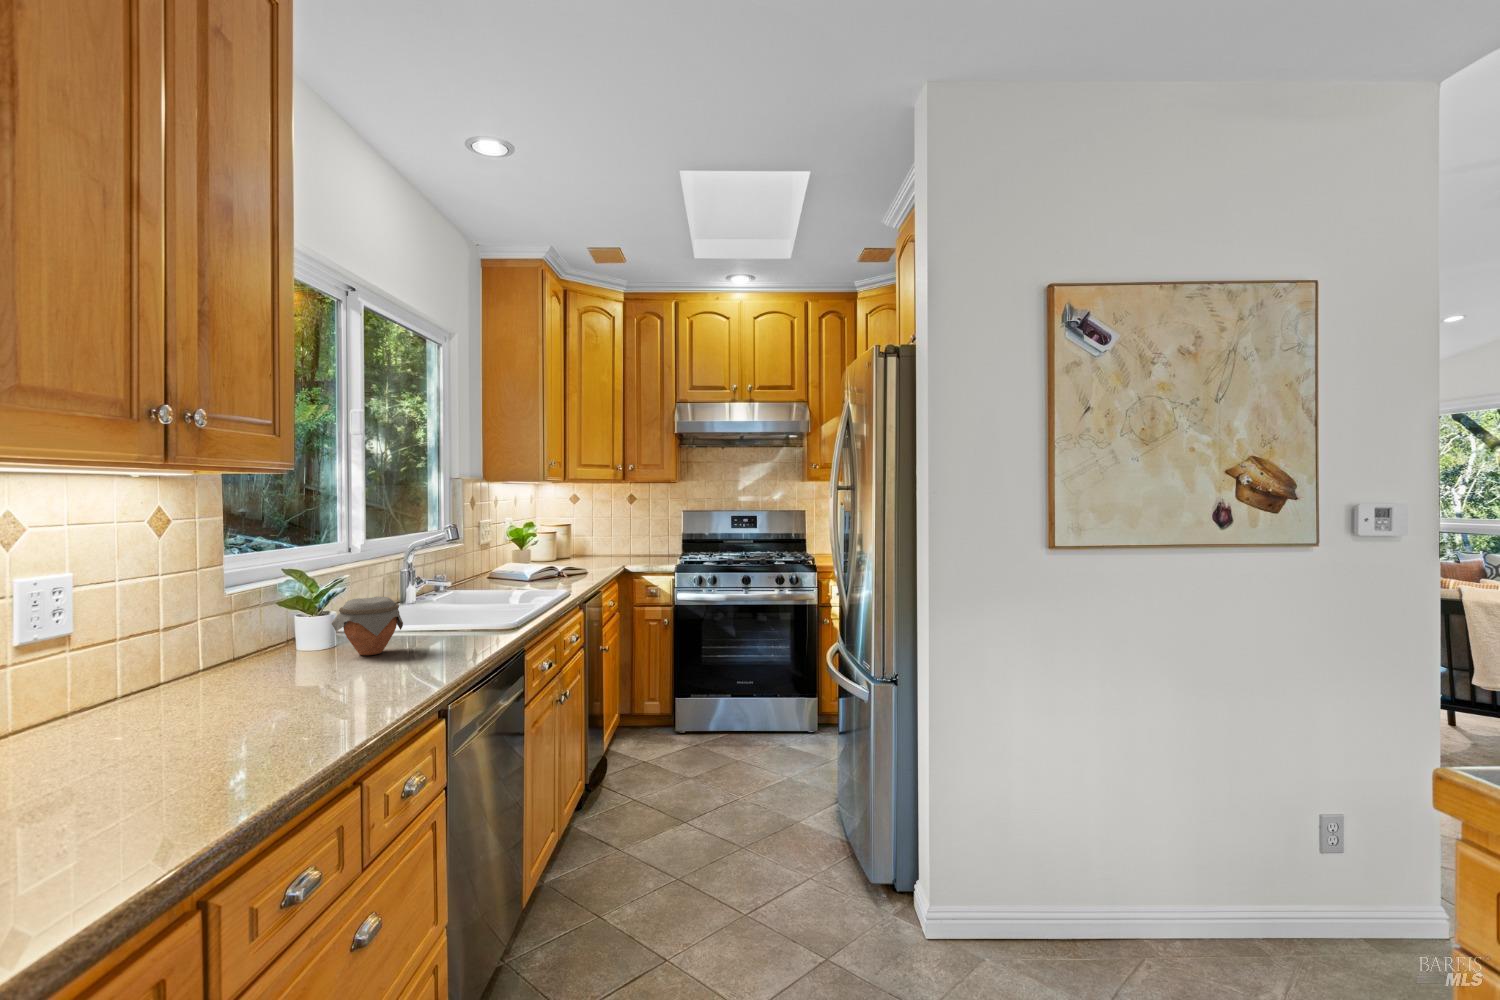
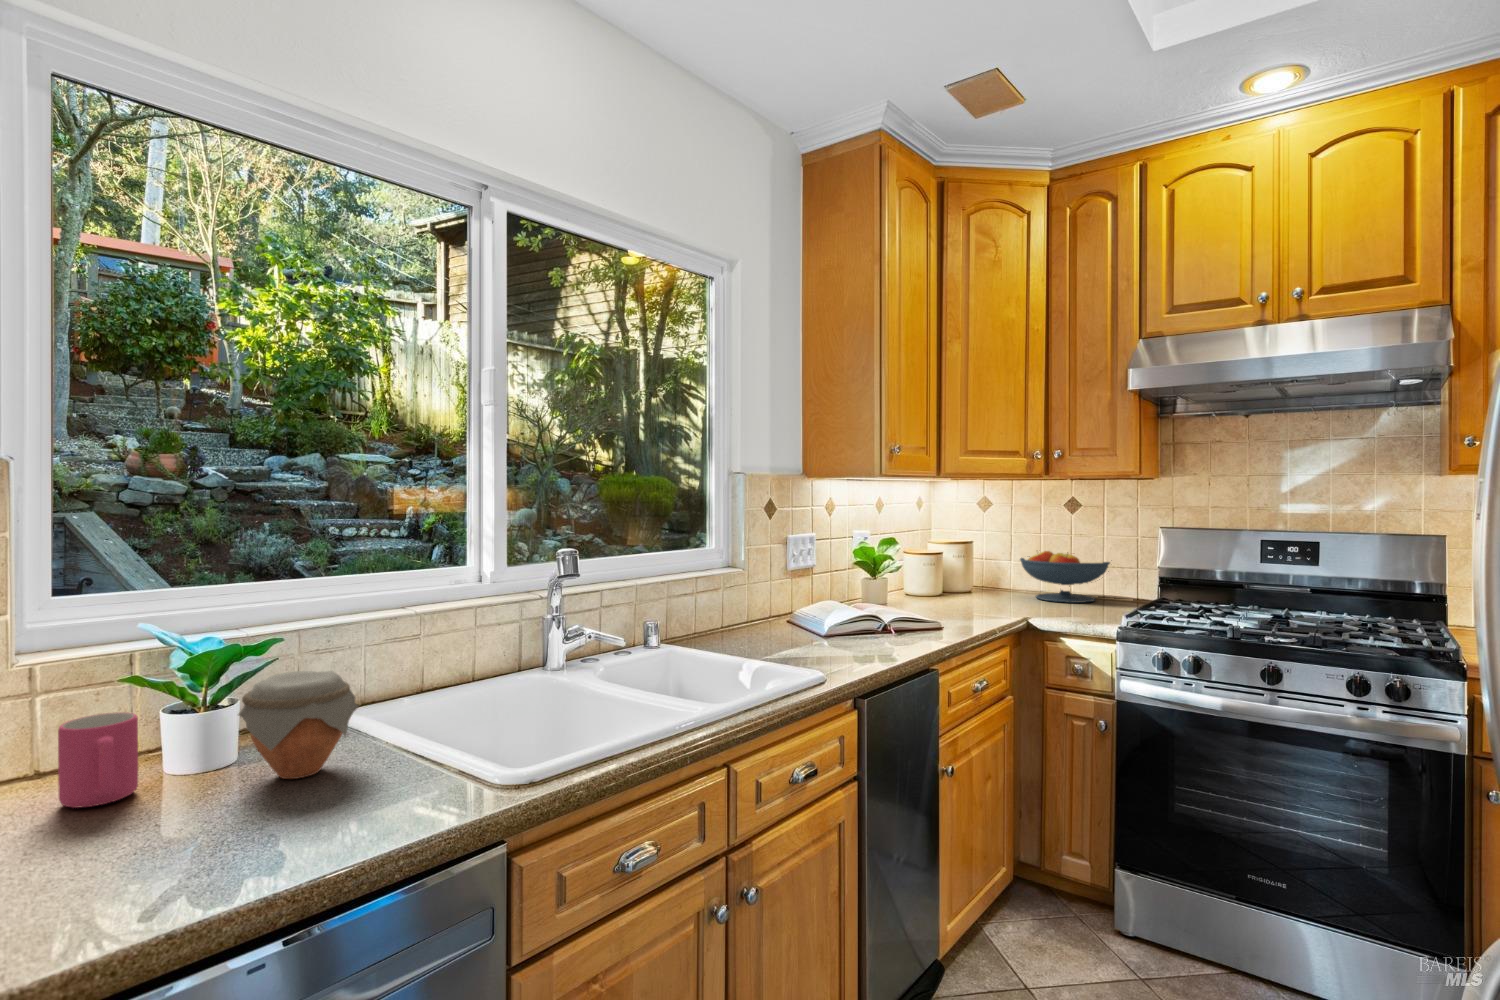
fruit bowl: none [602,523,656,558] -> present [1020,551,1110,603]
mug: none [259,625,312,677] -> present [58,712,138,808]

